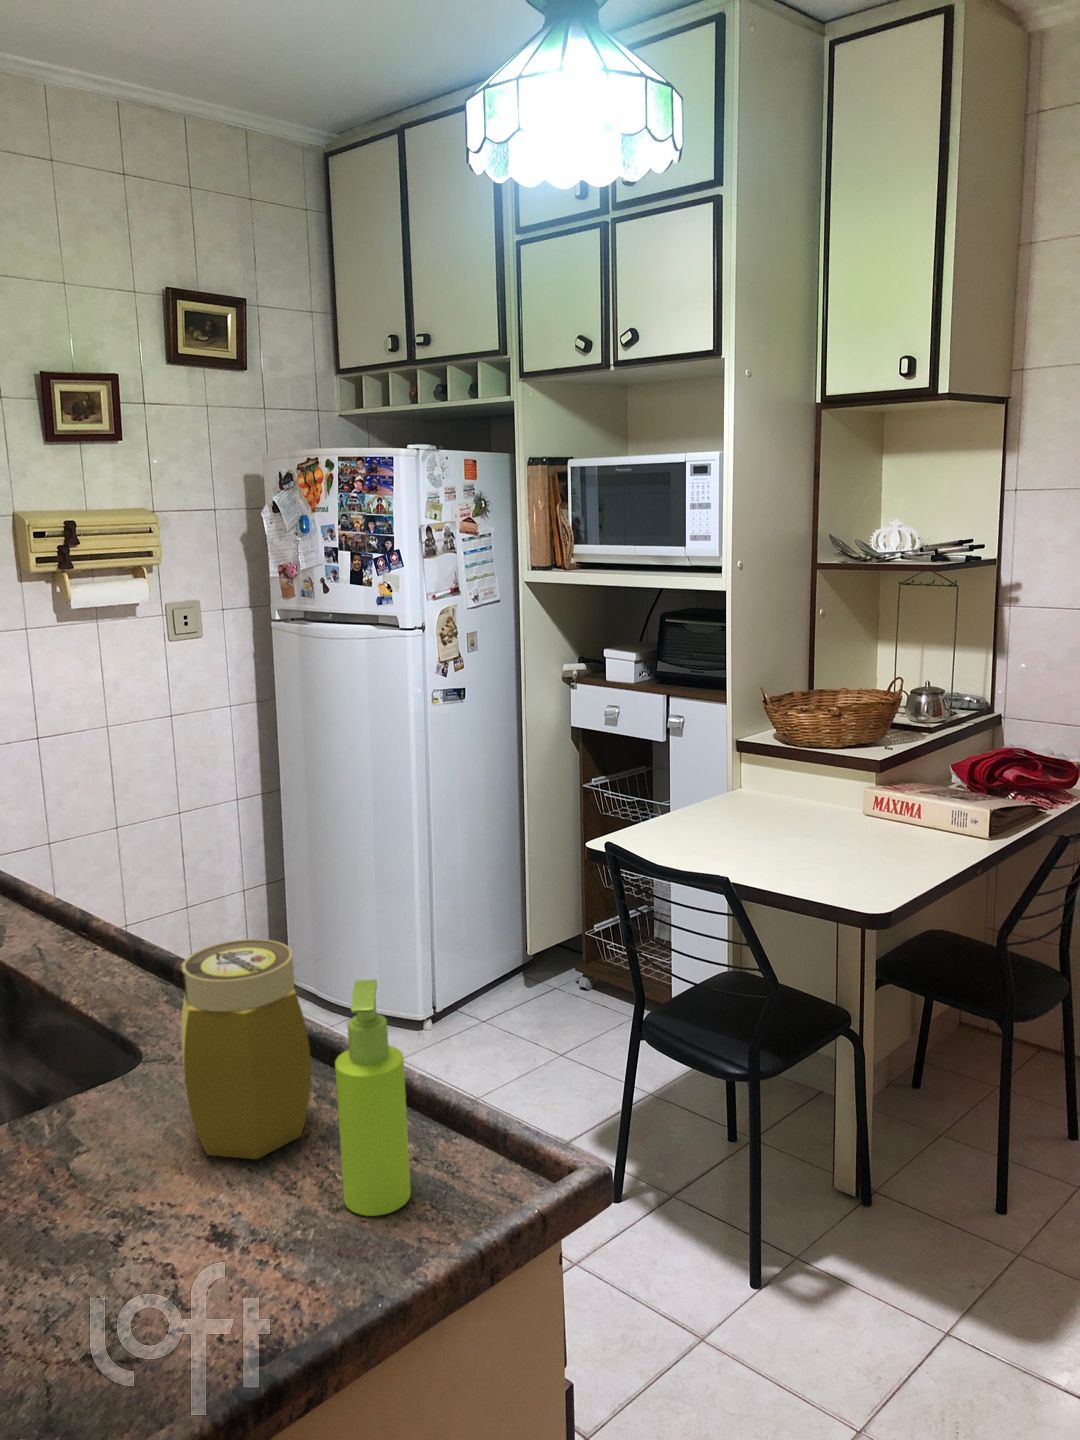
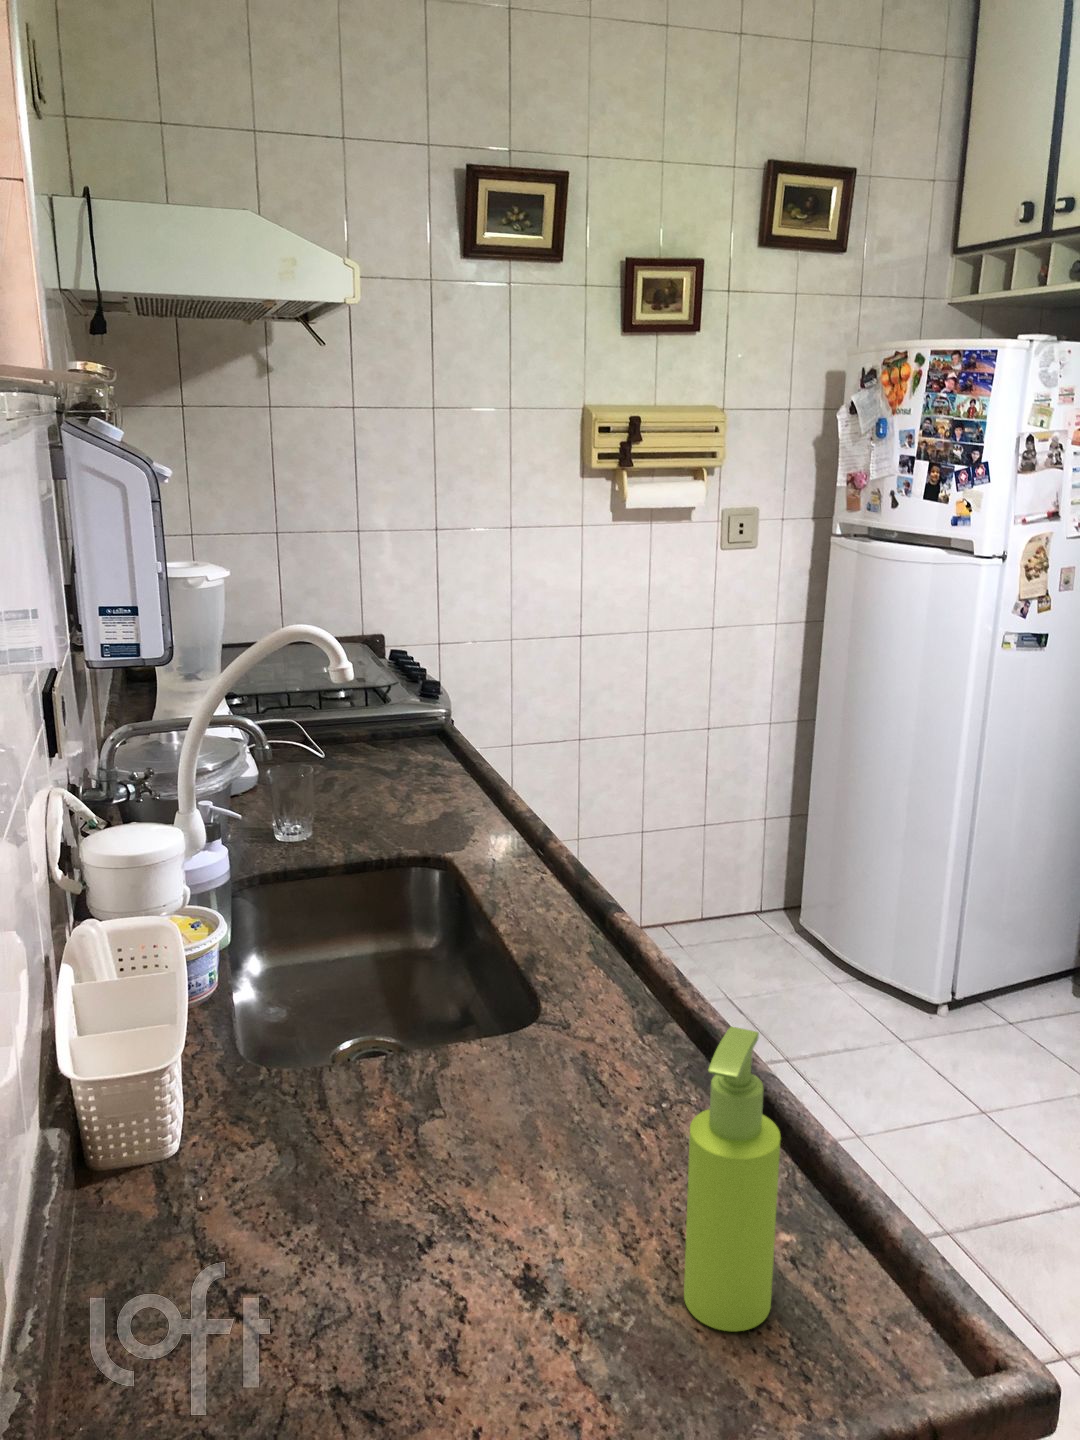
jar: present [181,939,311,1159] -> none [537,924,690,1193]

